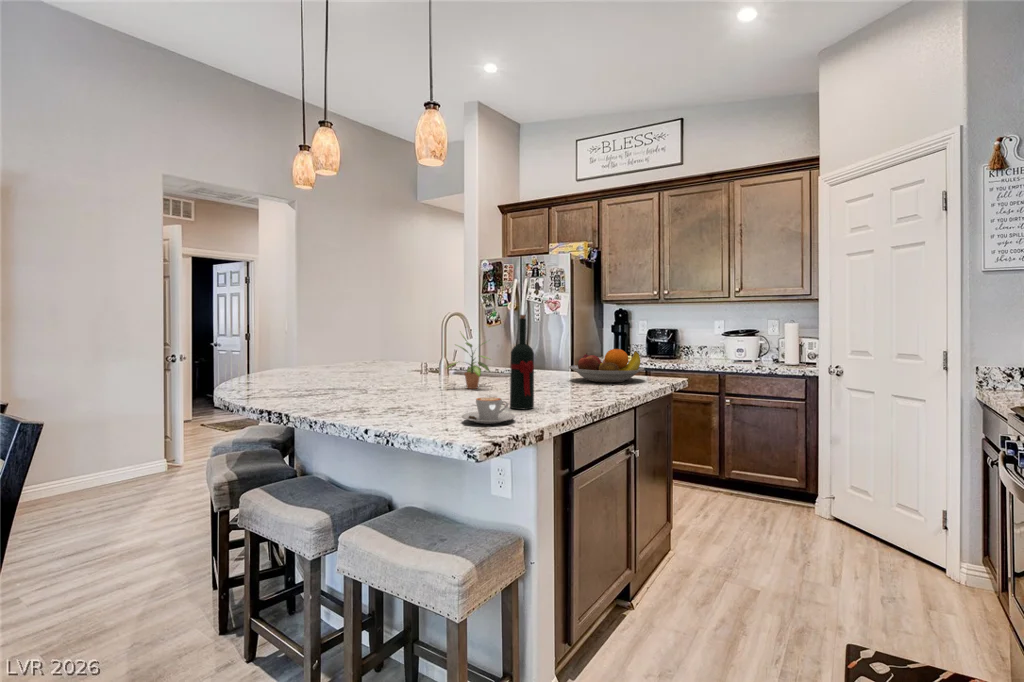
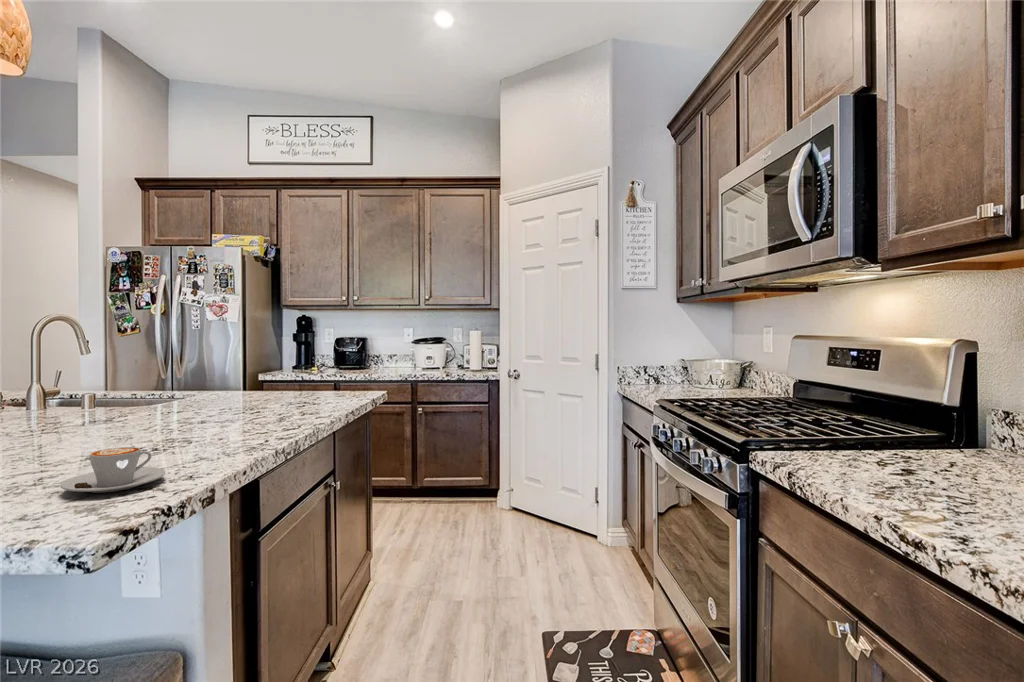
wine bottle: present [510,315,534,409] -> none [155,321,196,457]
potted plant: present [447,335,491,389] -> none [33,342,124,429]
fruit bowl: present [569,349,644,382] -> none [245,362,341,403]

